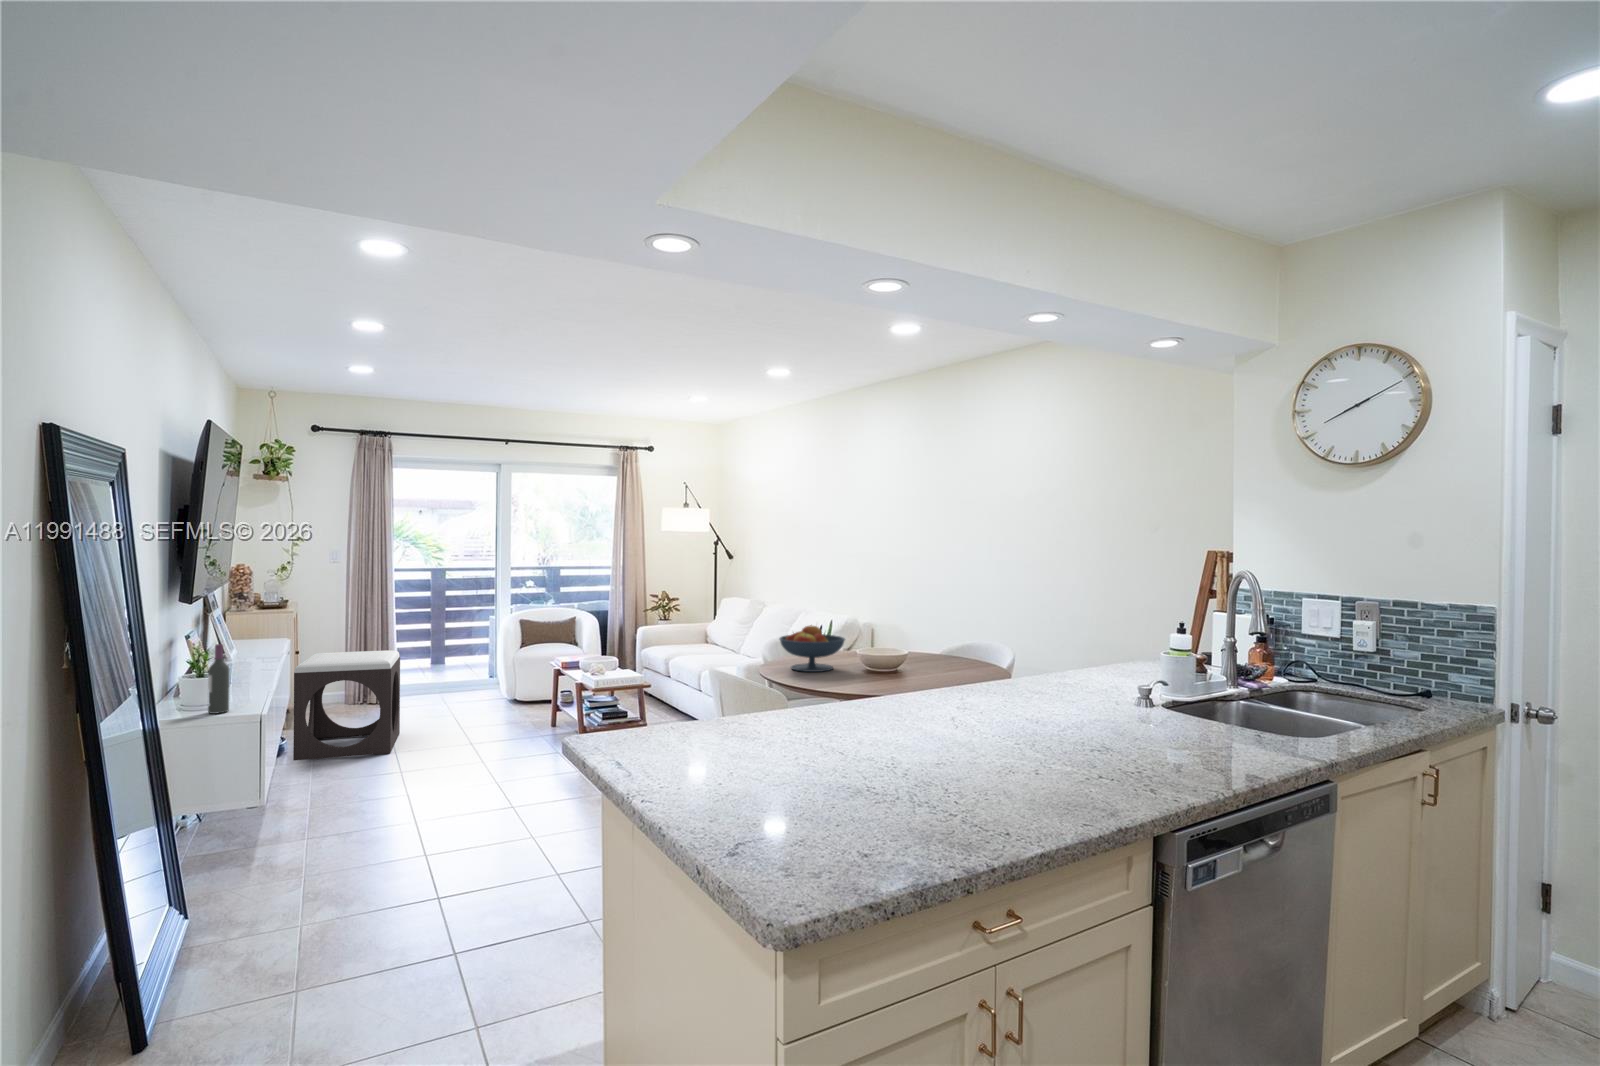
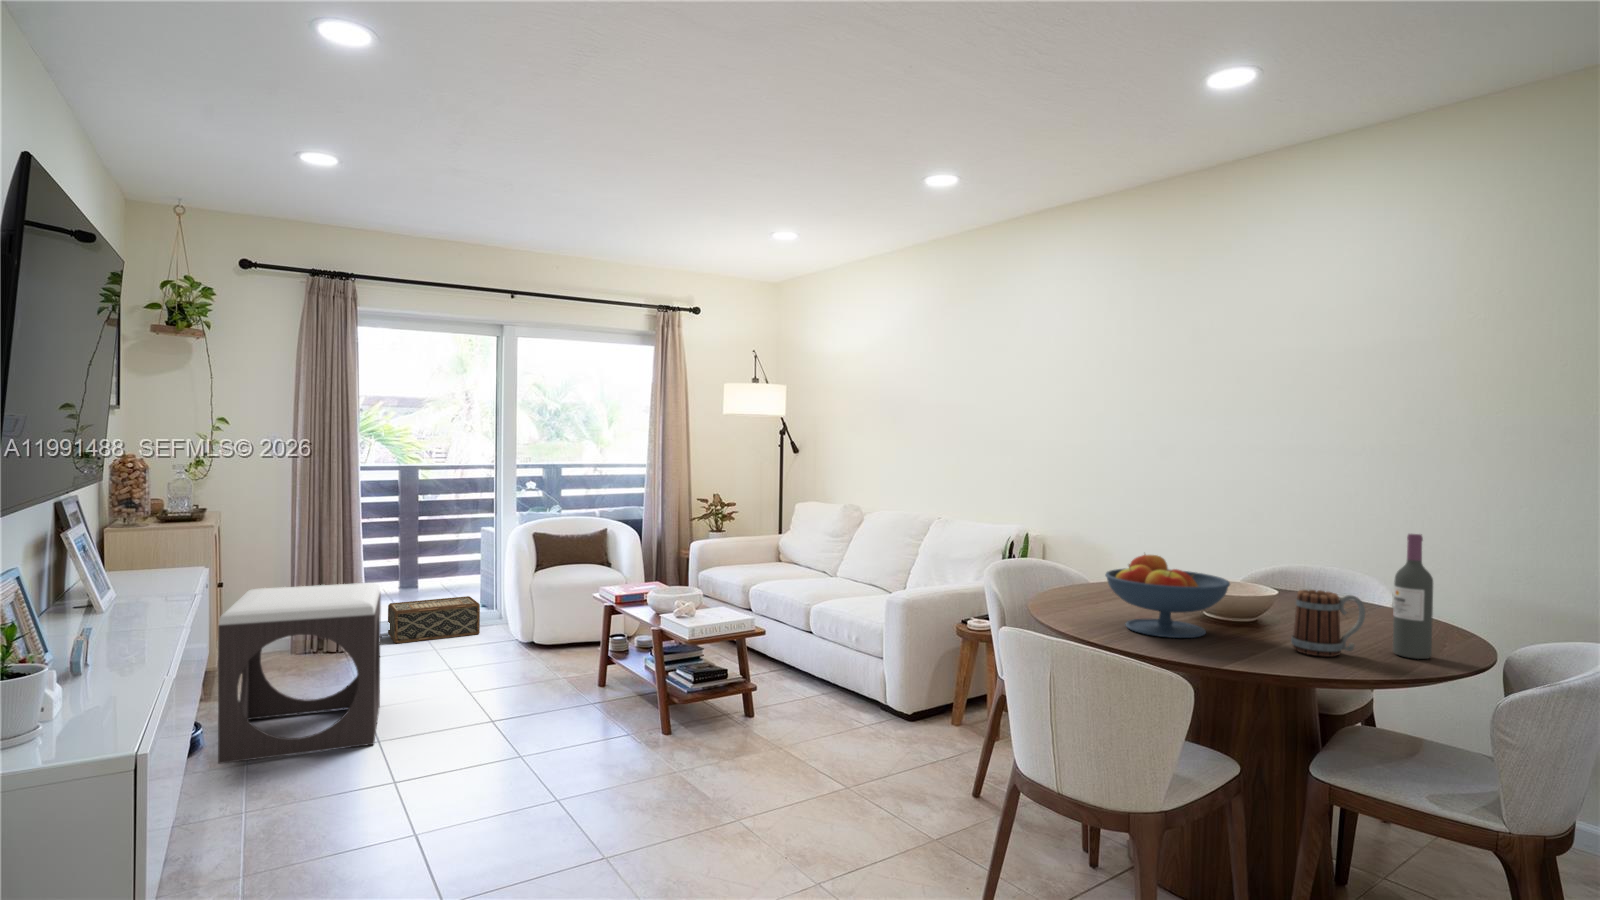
mug: none [857,643,893,679] -> present [1291,590,1365,657]
wine bottle: present [208,644,229,714] -> present [1393,534,1433,659]
woven basket: none [416,667,482,699] -> present [388,596,480,643]

